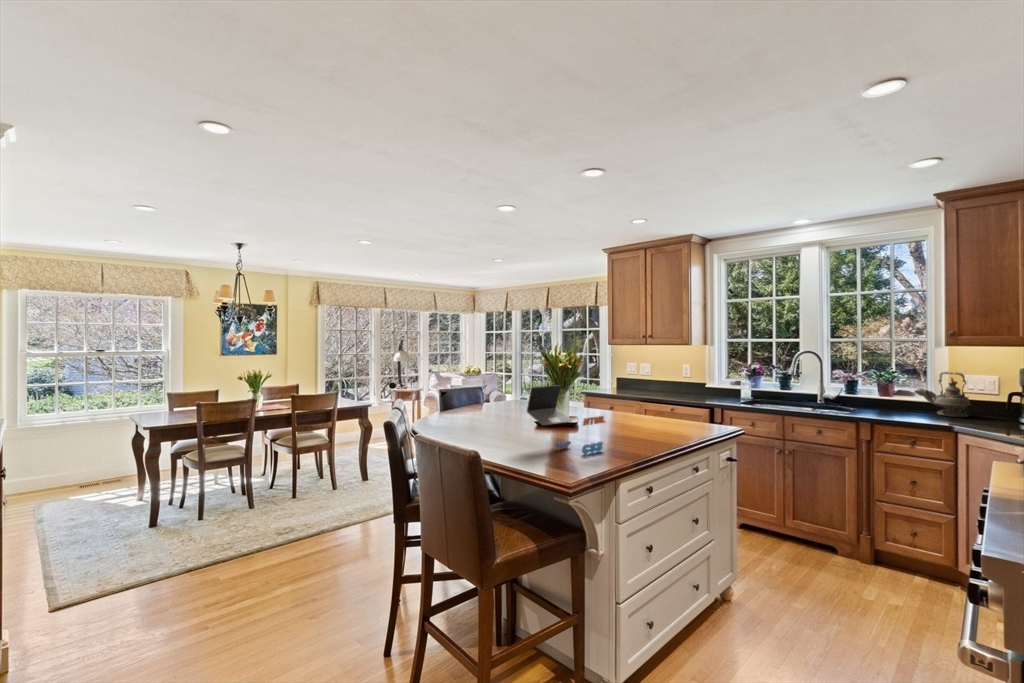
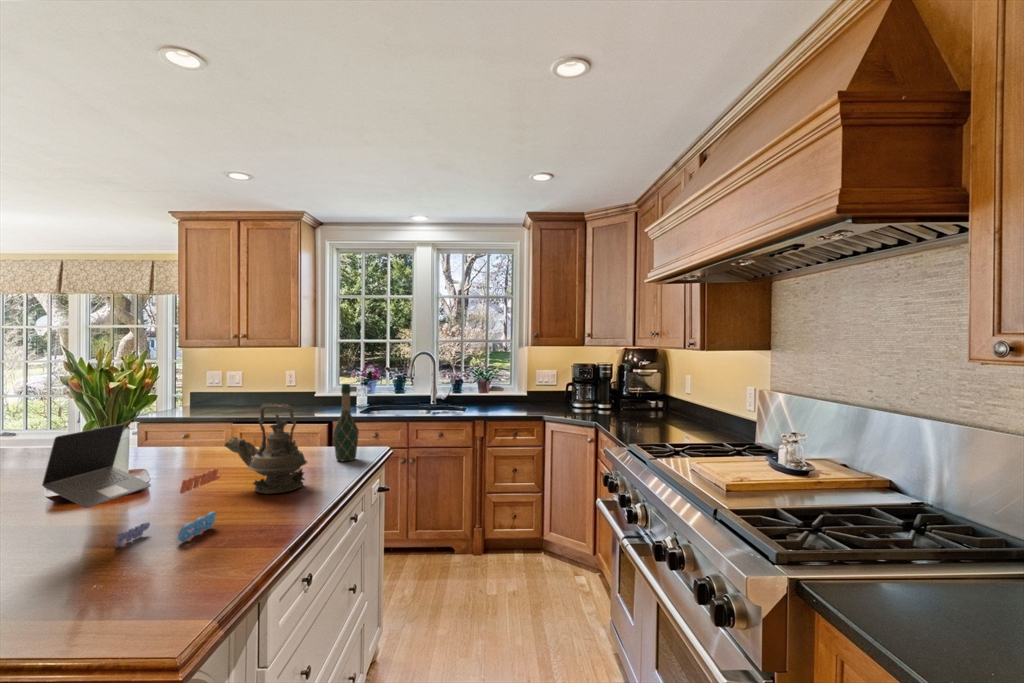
teapot: present [915,372,971,417] -> present [225,403,307,494]
wine bottle: none [692,373,713,433] -> present [333,384,359,461]

